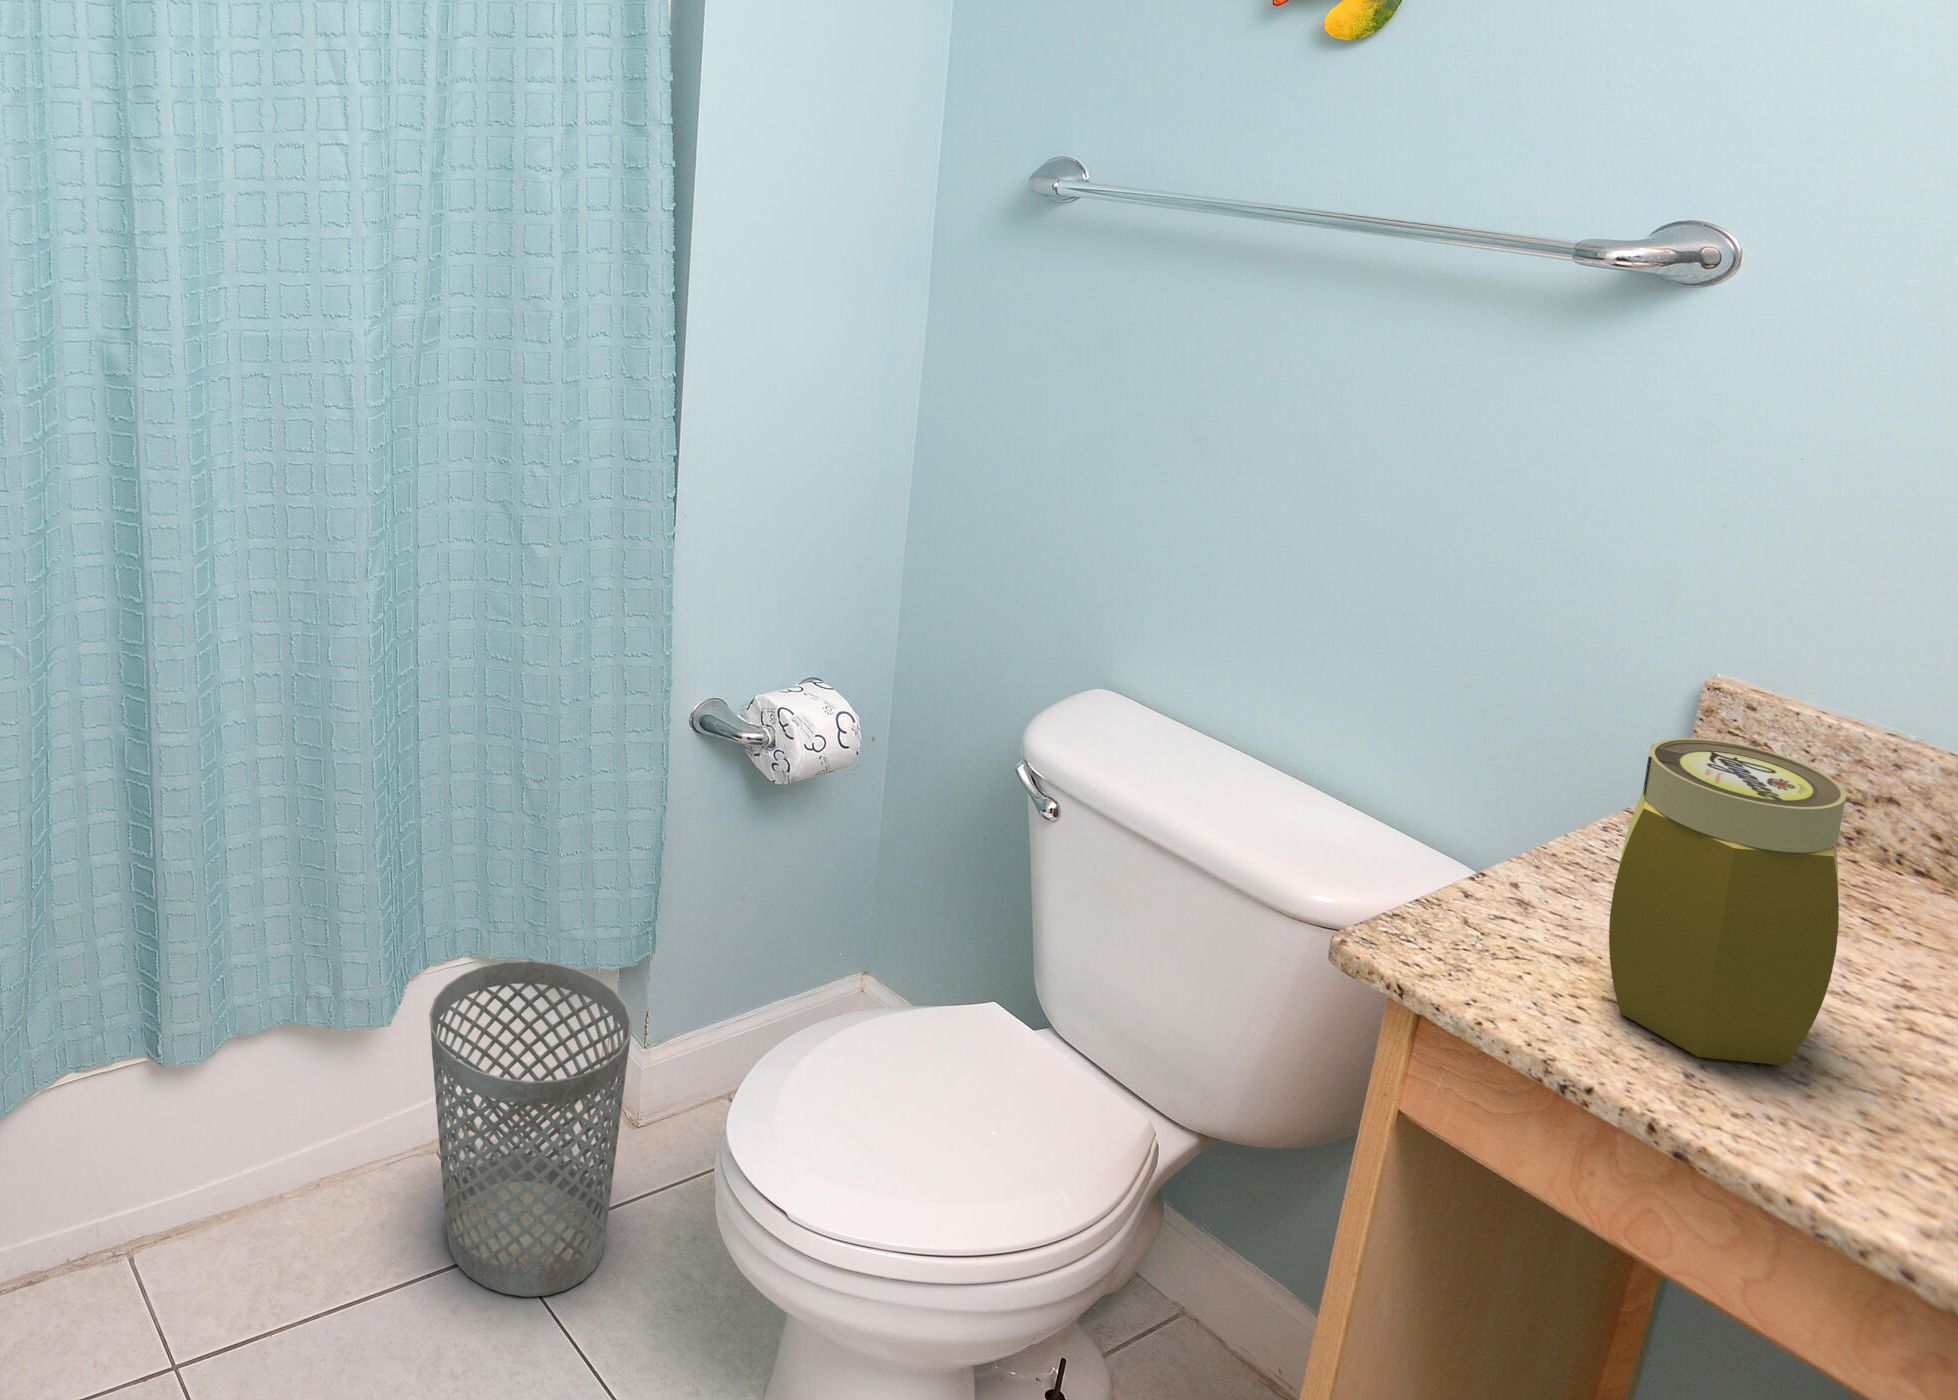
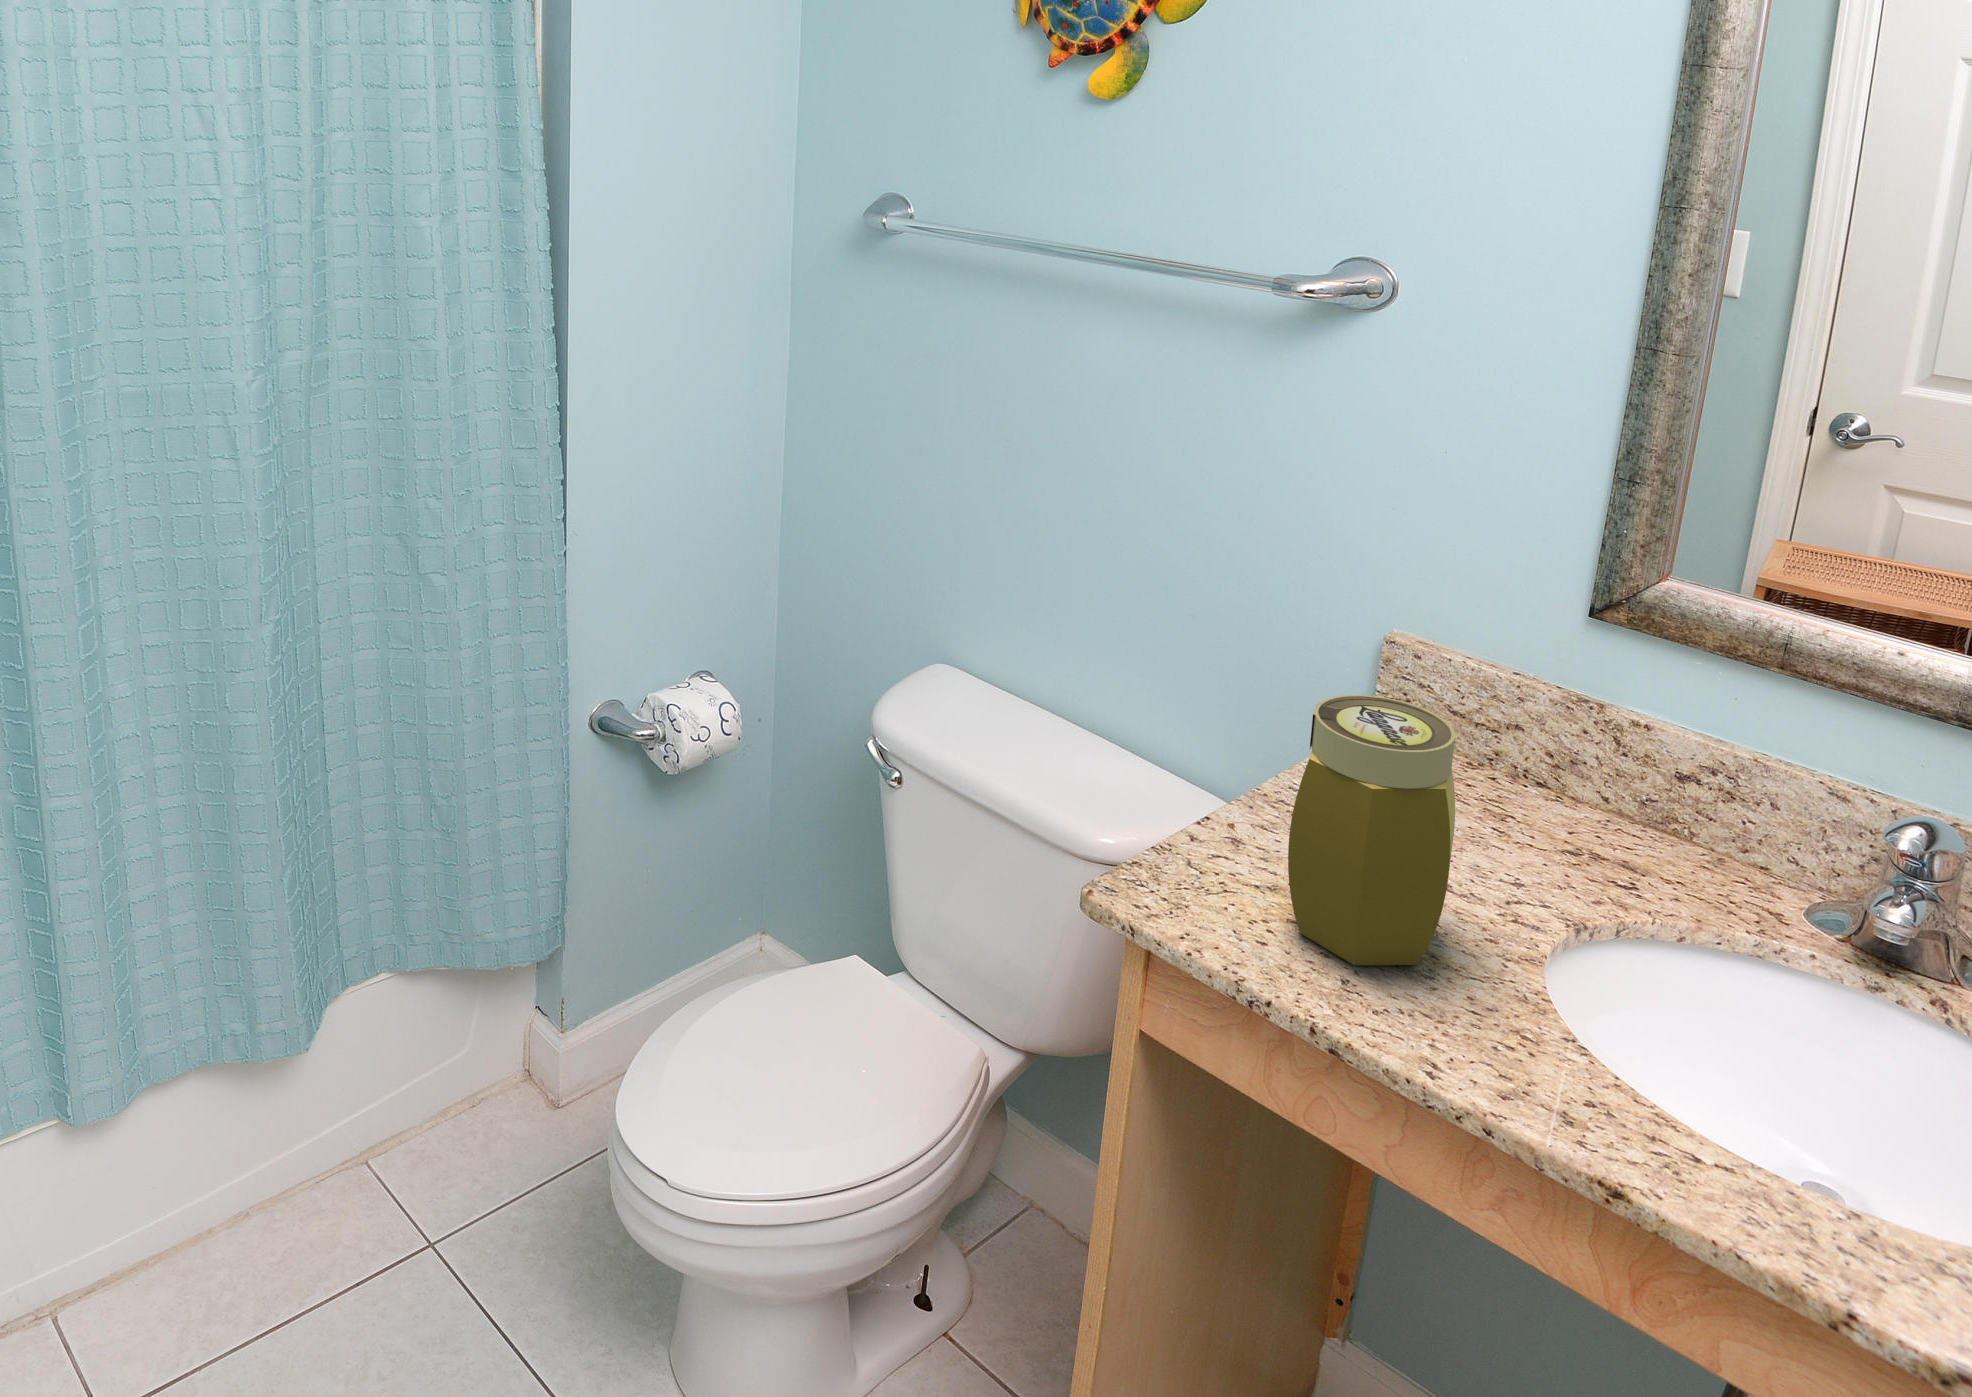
wastebasket: present [429,961,632,1297] -> none [331,961,527,1283]

